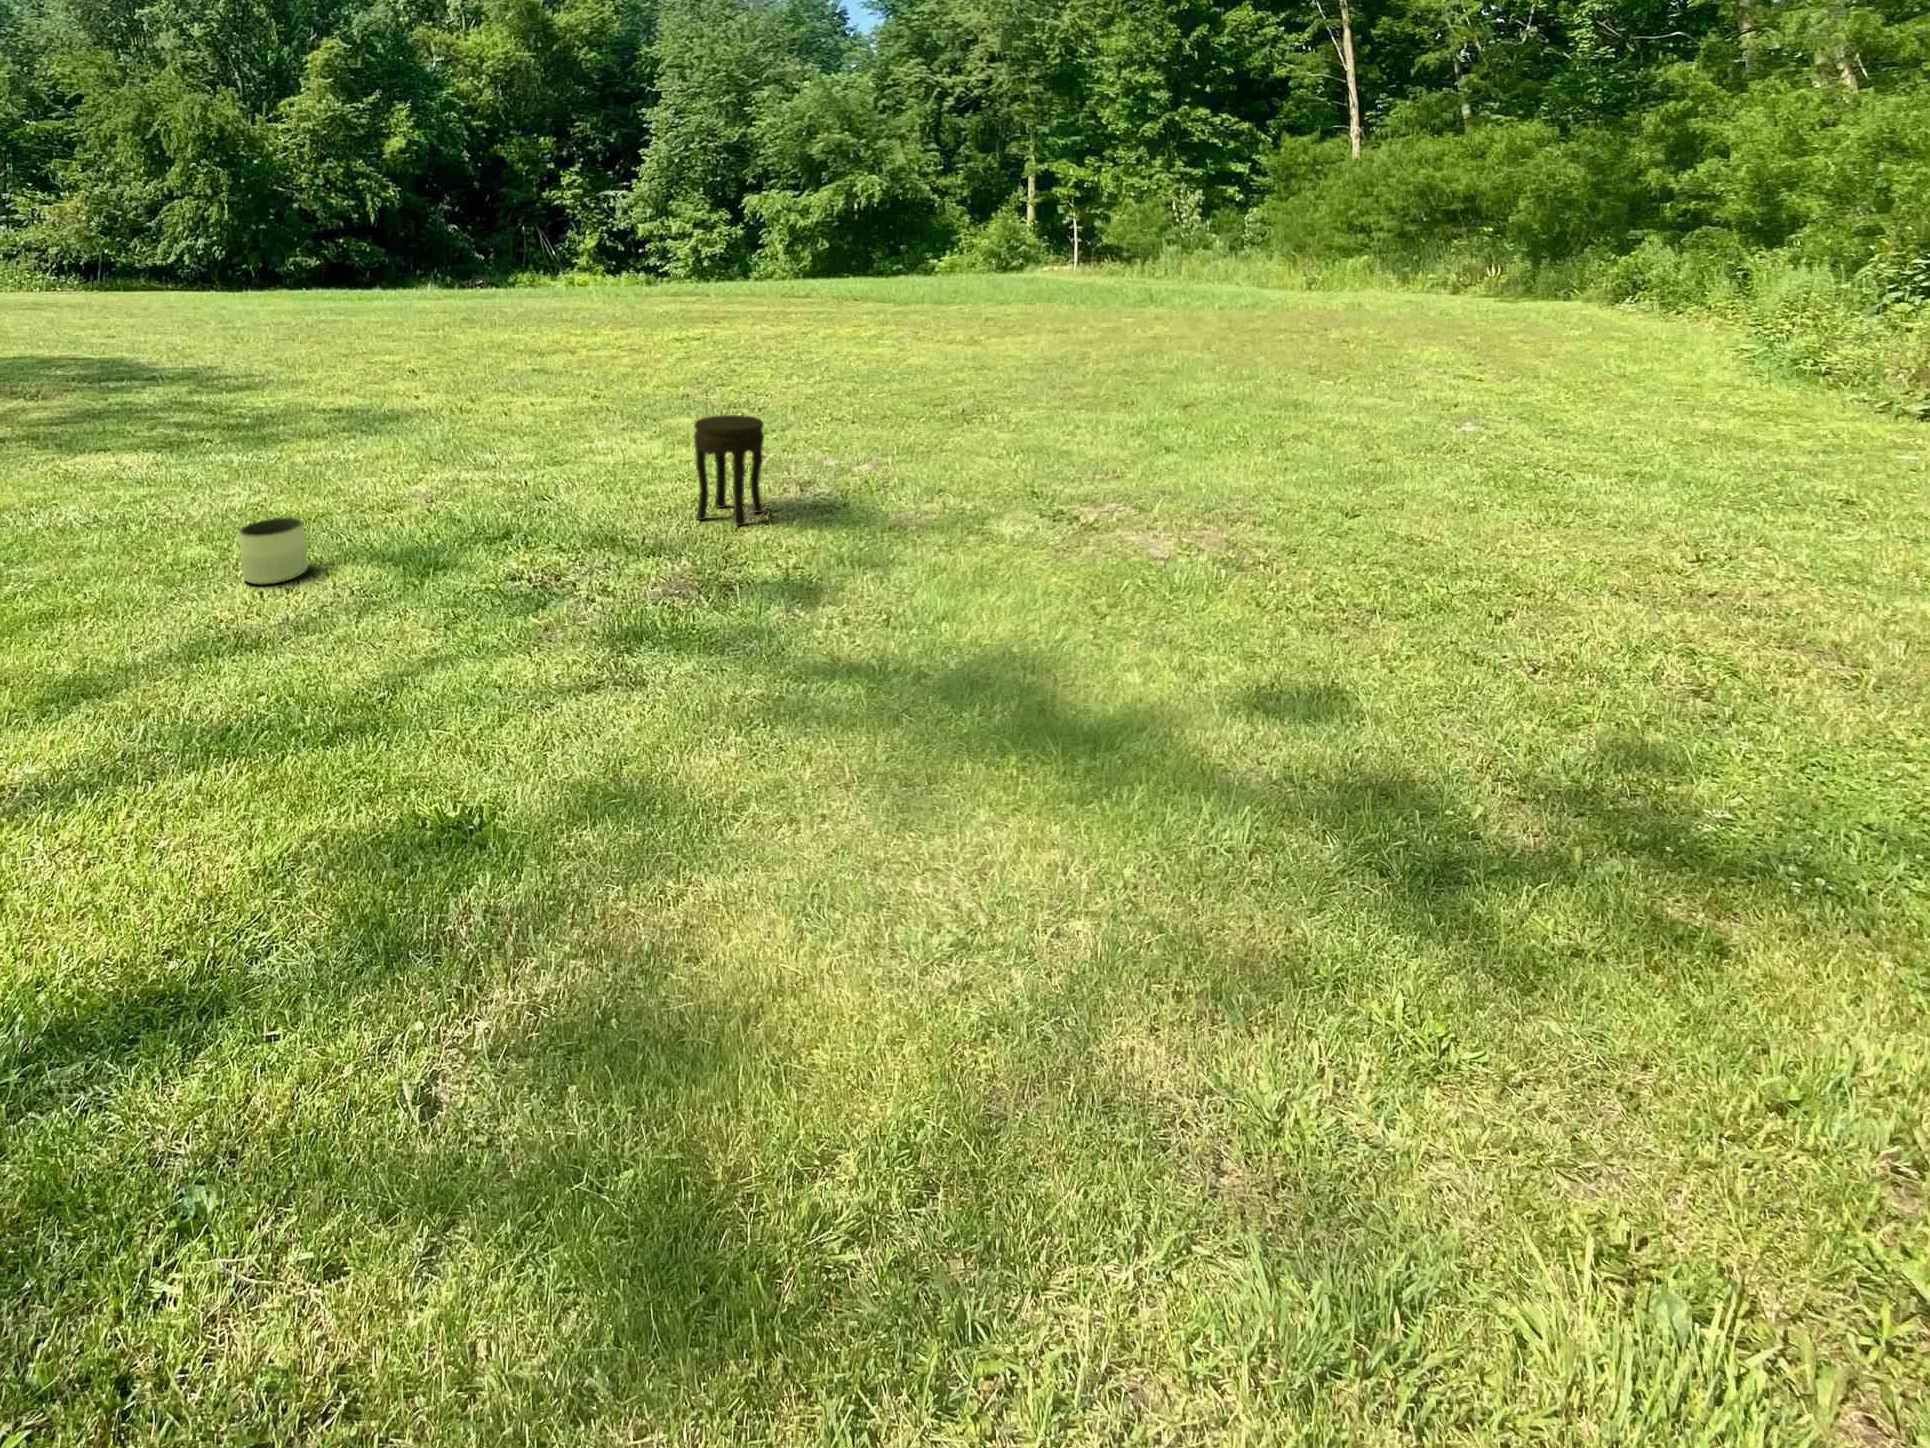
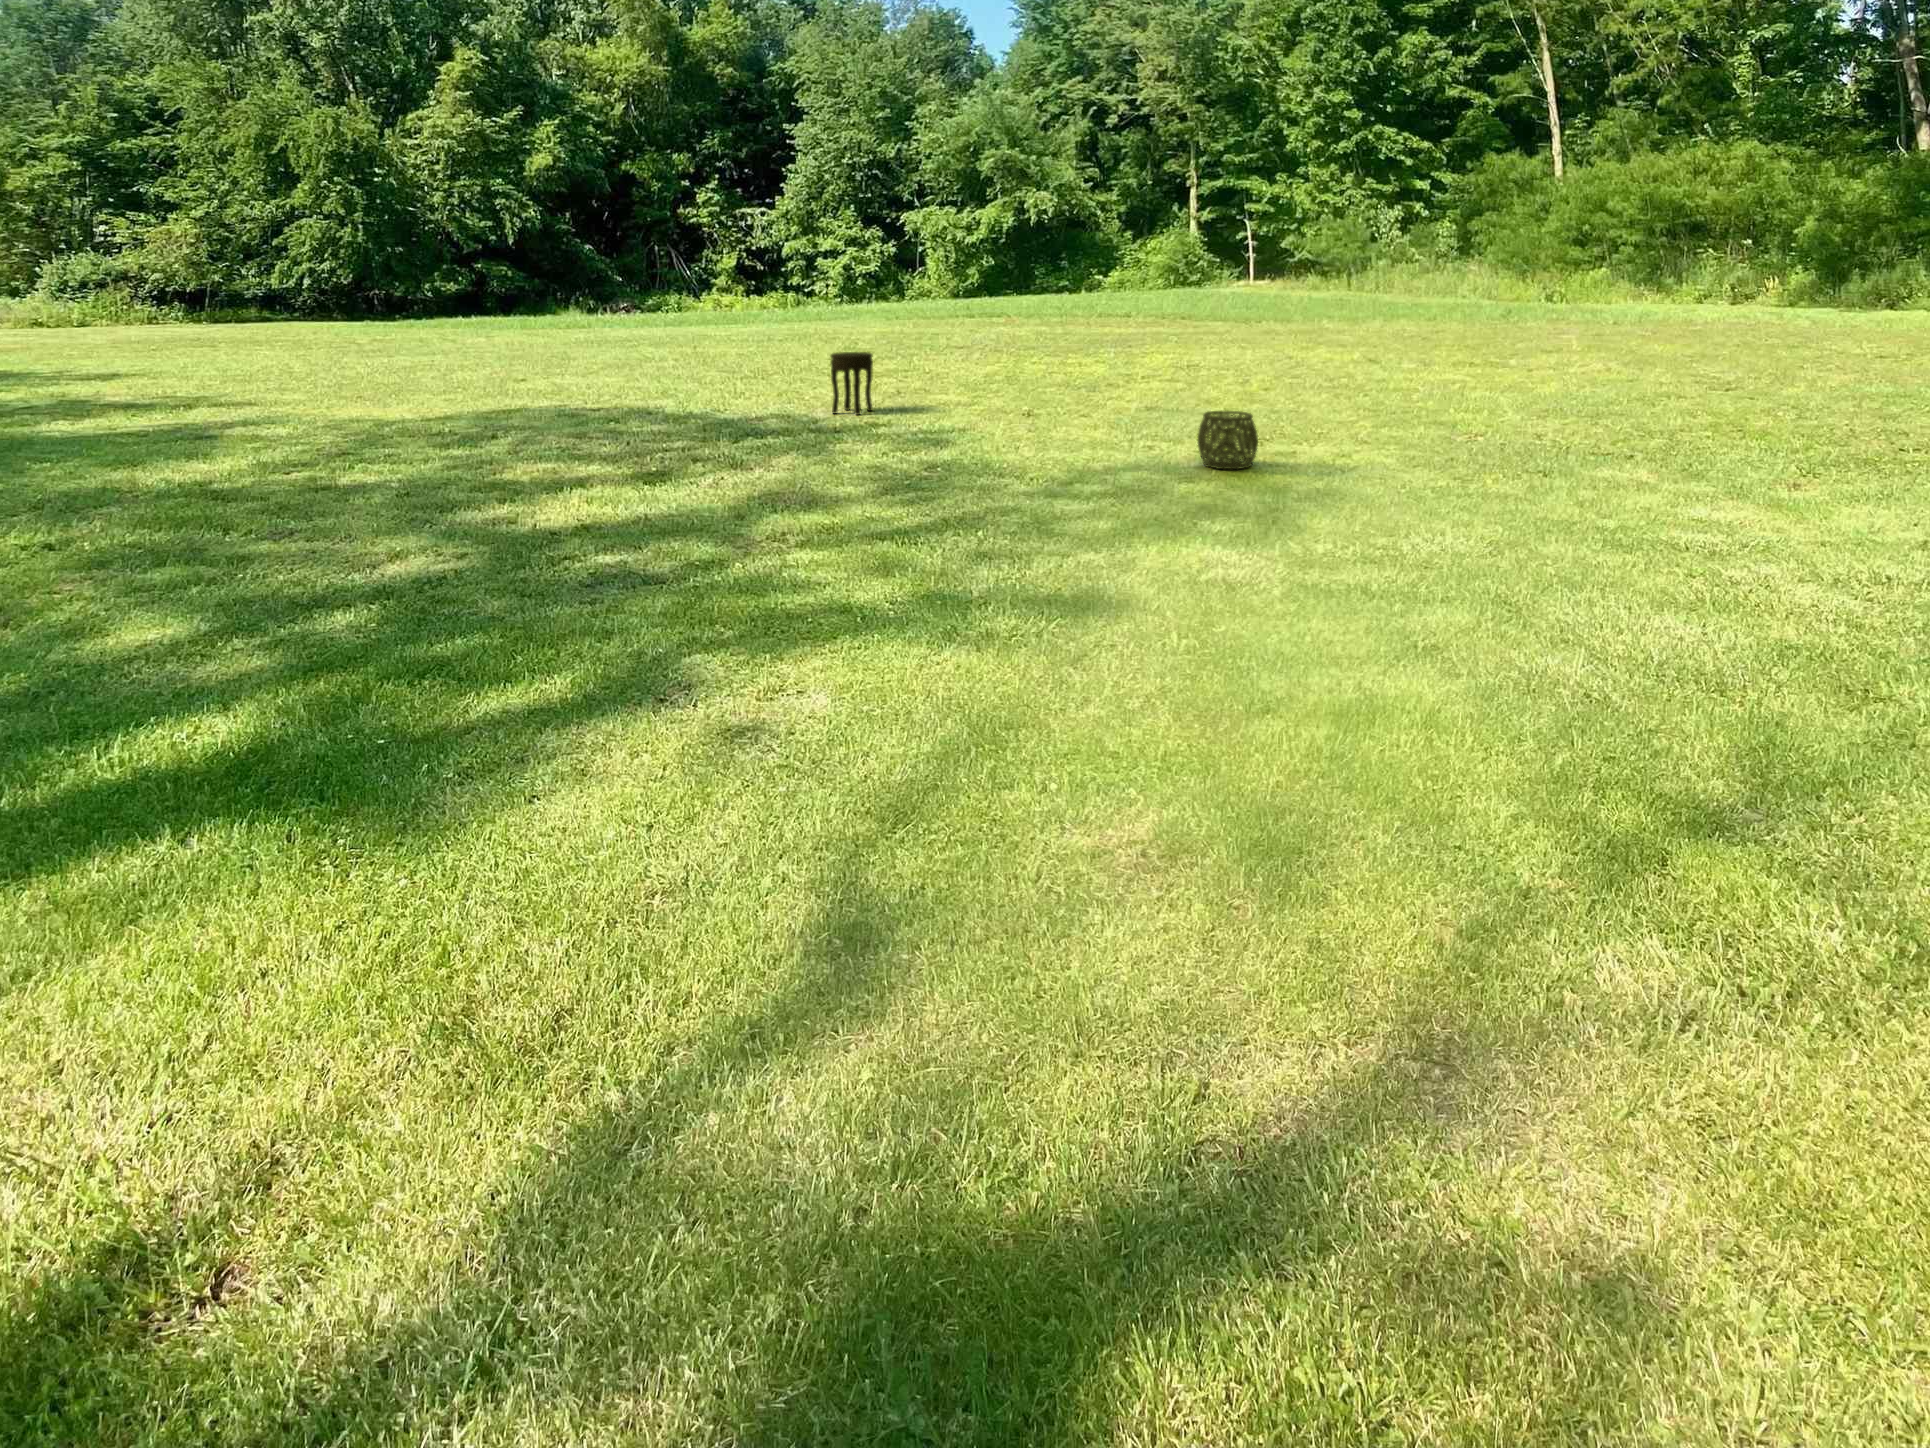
planter: present [239,517,308,585] -> none [574,401,608,434]
woven basket: none [1642,684,1875,882] -> present [1198,411,1258,470]

